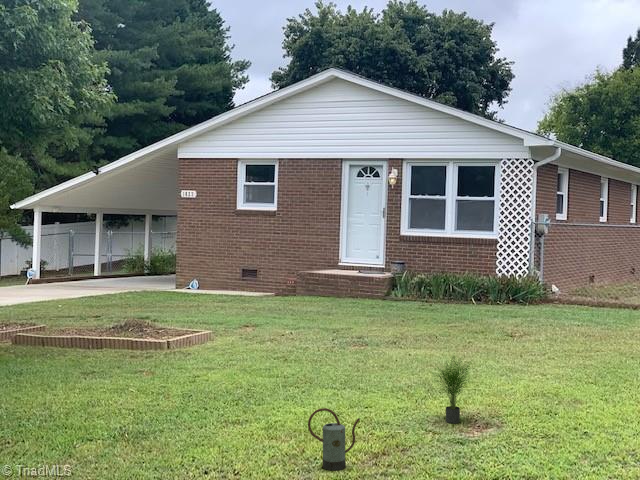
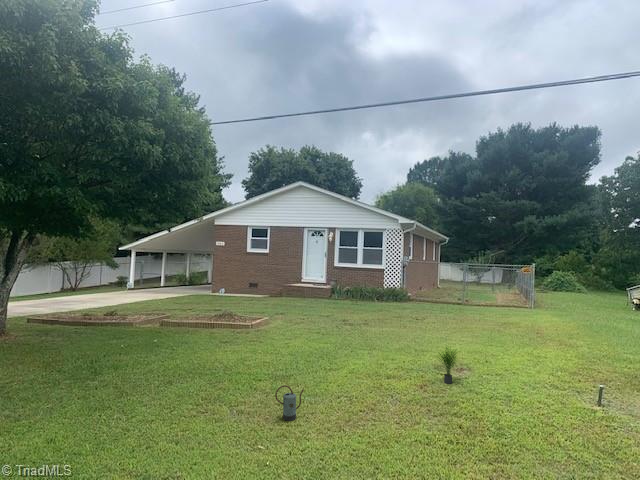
watering can: present [308,408,360,471] -> present [275,385,304,421]

